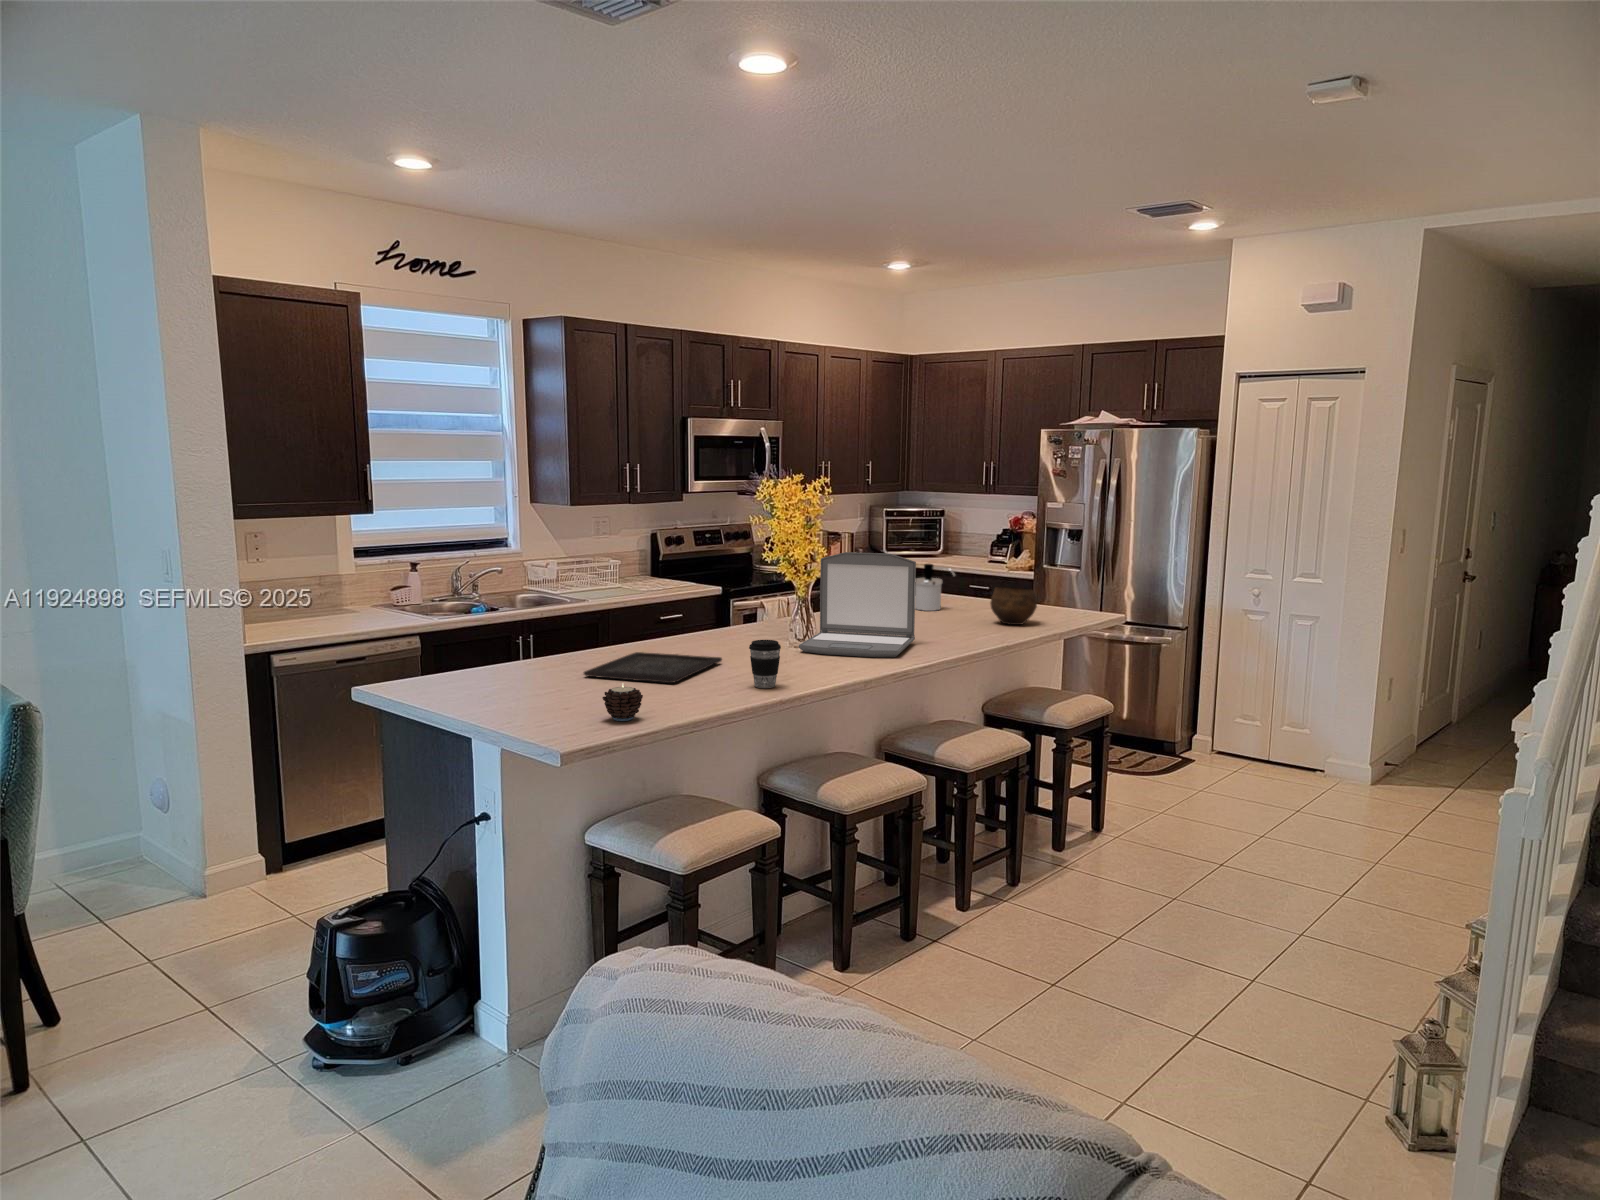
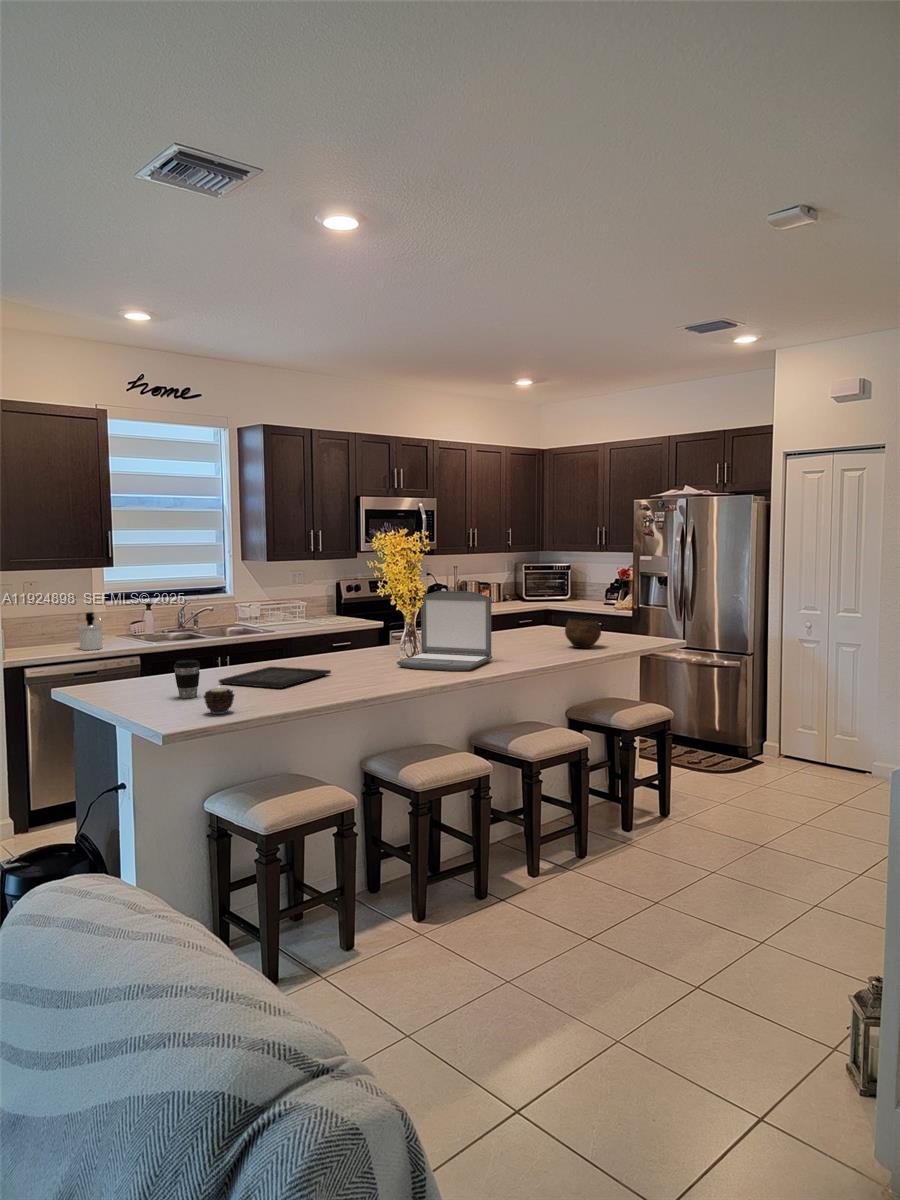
soap dispenser: present [915,564,955,611] -> present [78,612,102,650]
coffee cup: present [749,640,781,688] -> present [174,660,200,698]

